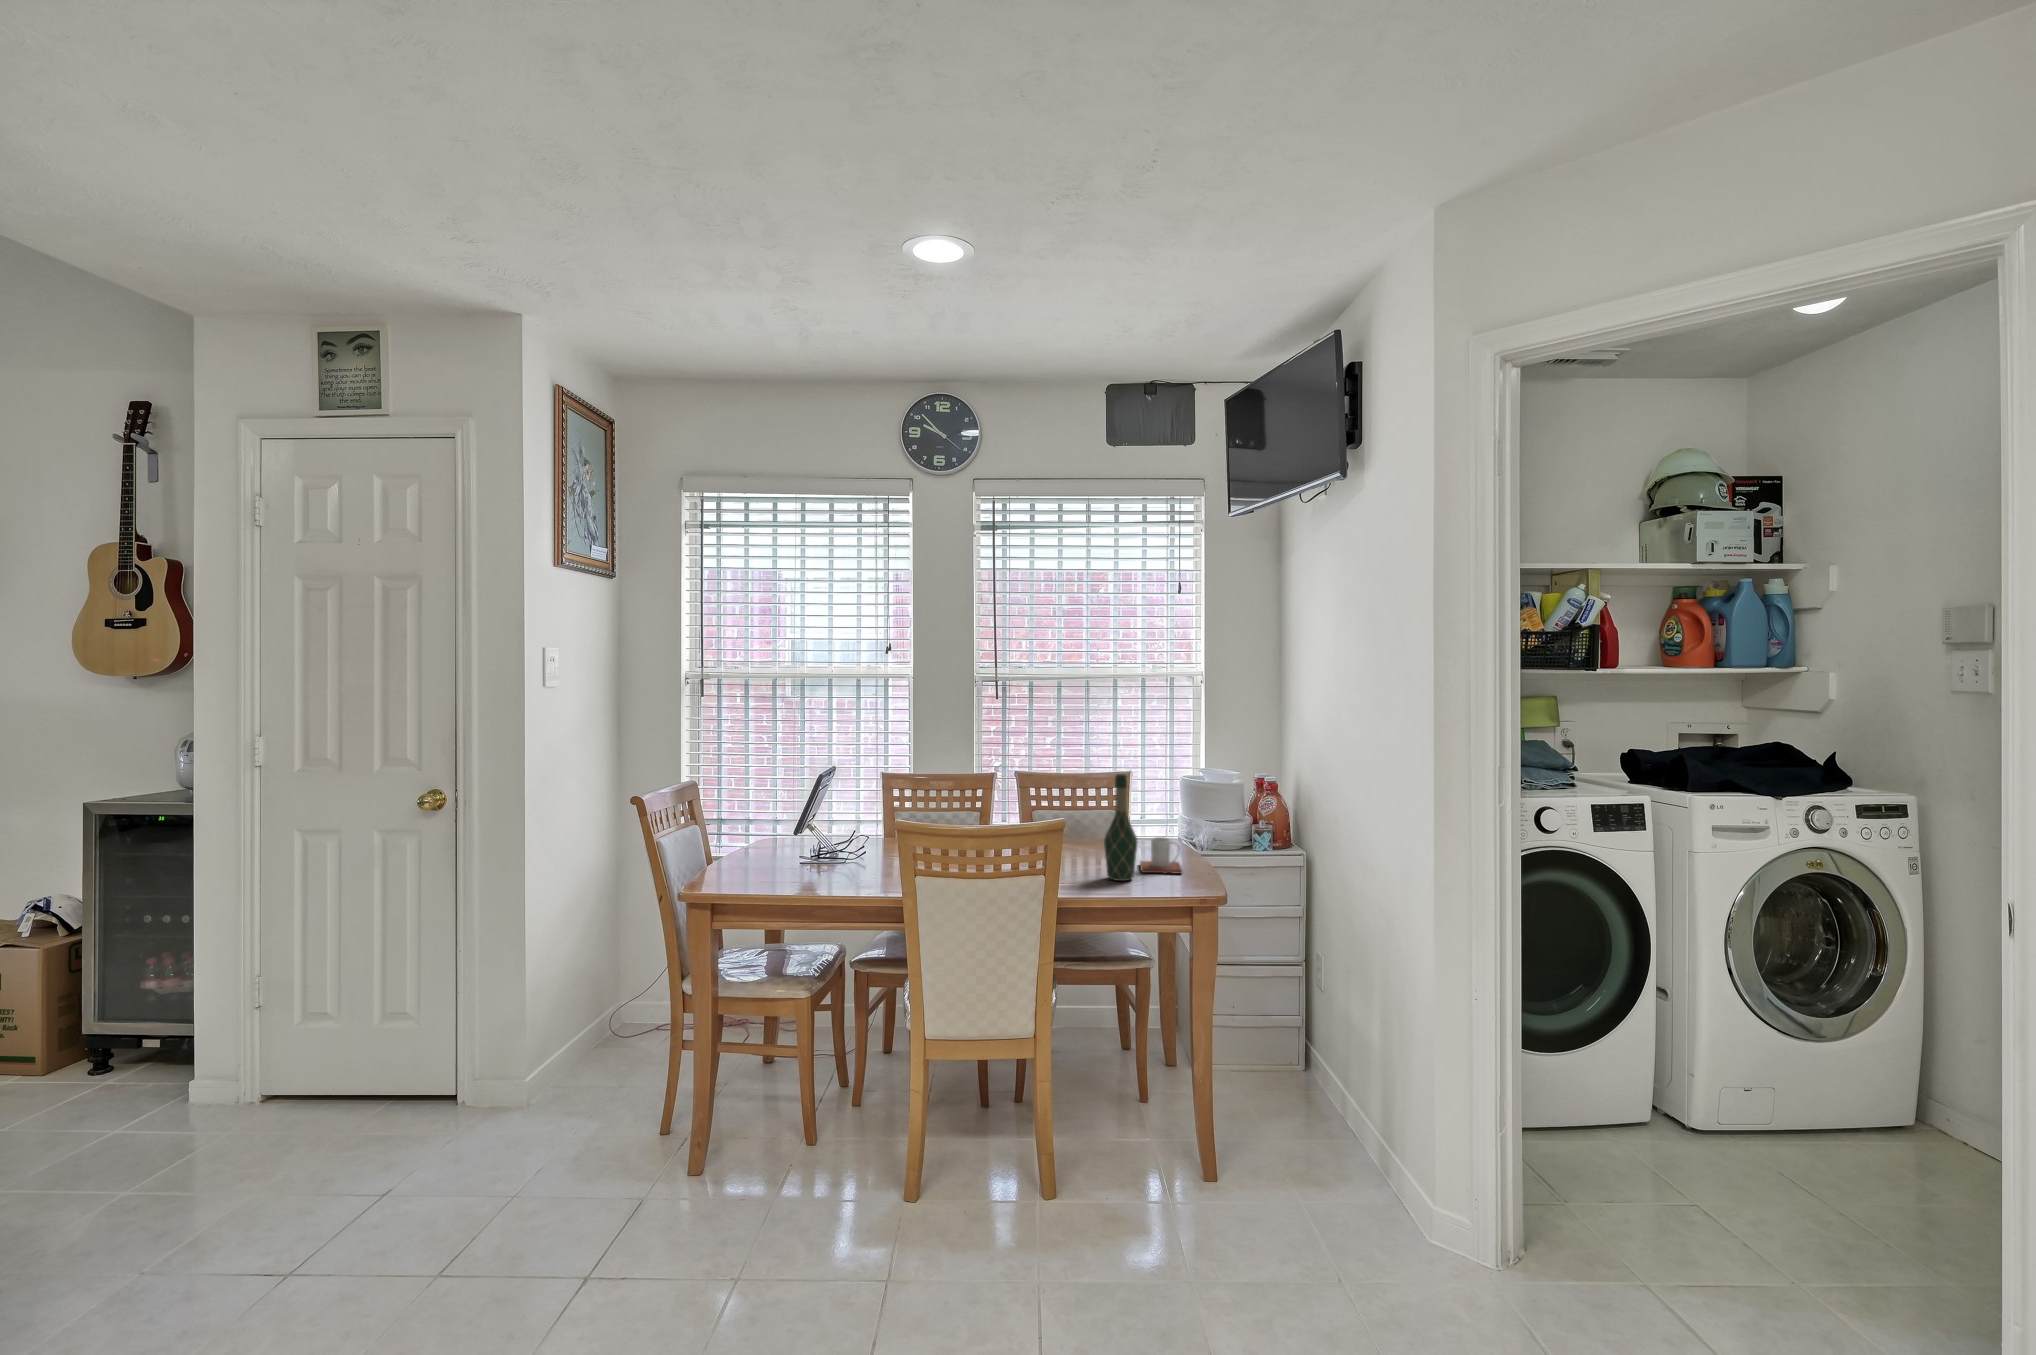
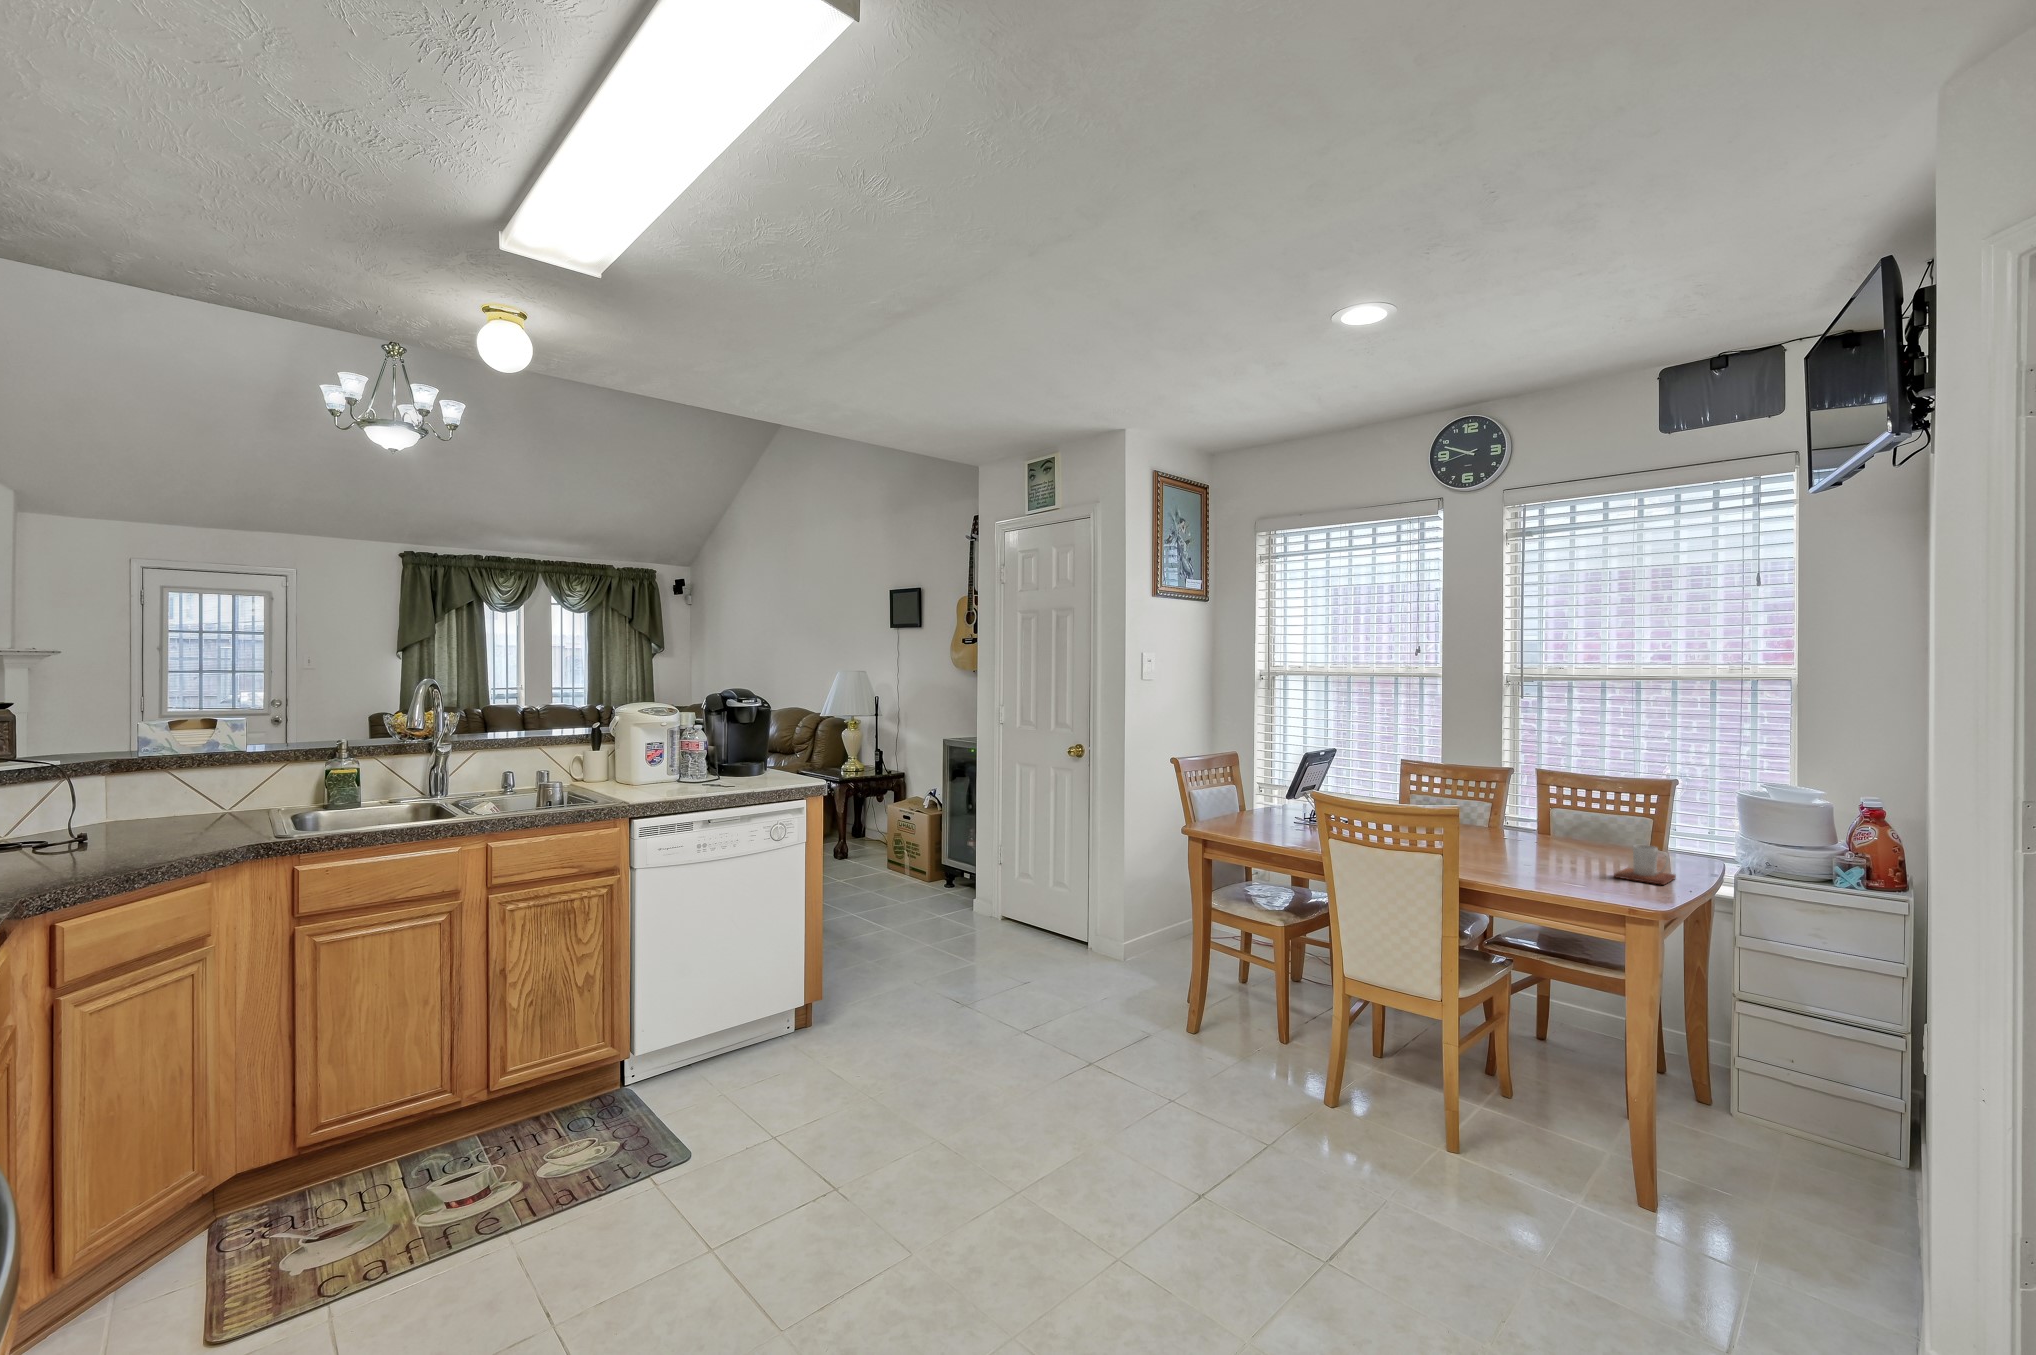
wine bottle: present [1104,774,1138,881] -> none [1560,774,1599,880]

